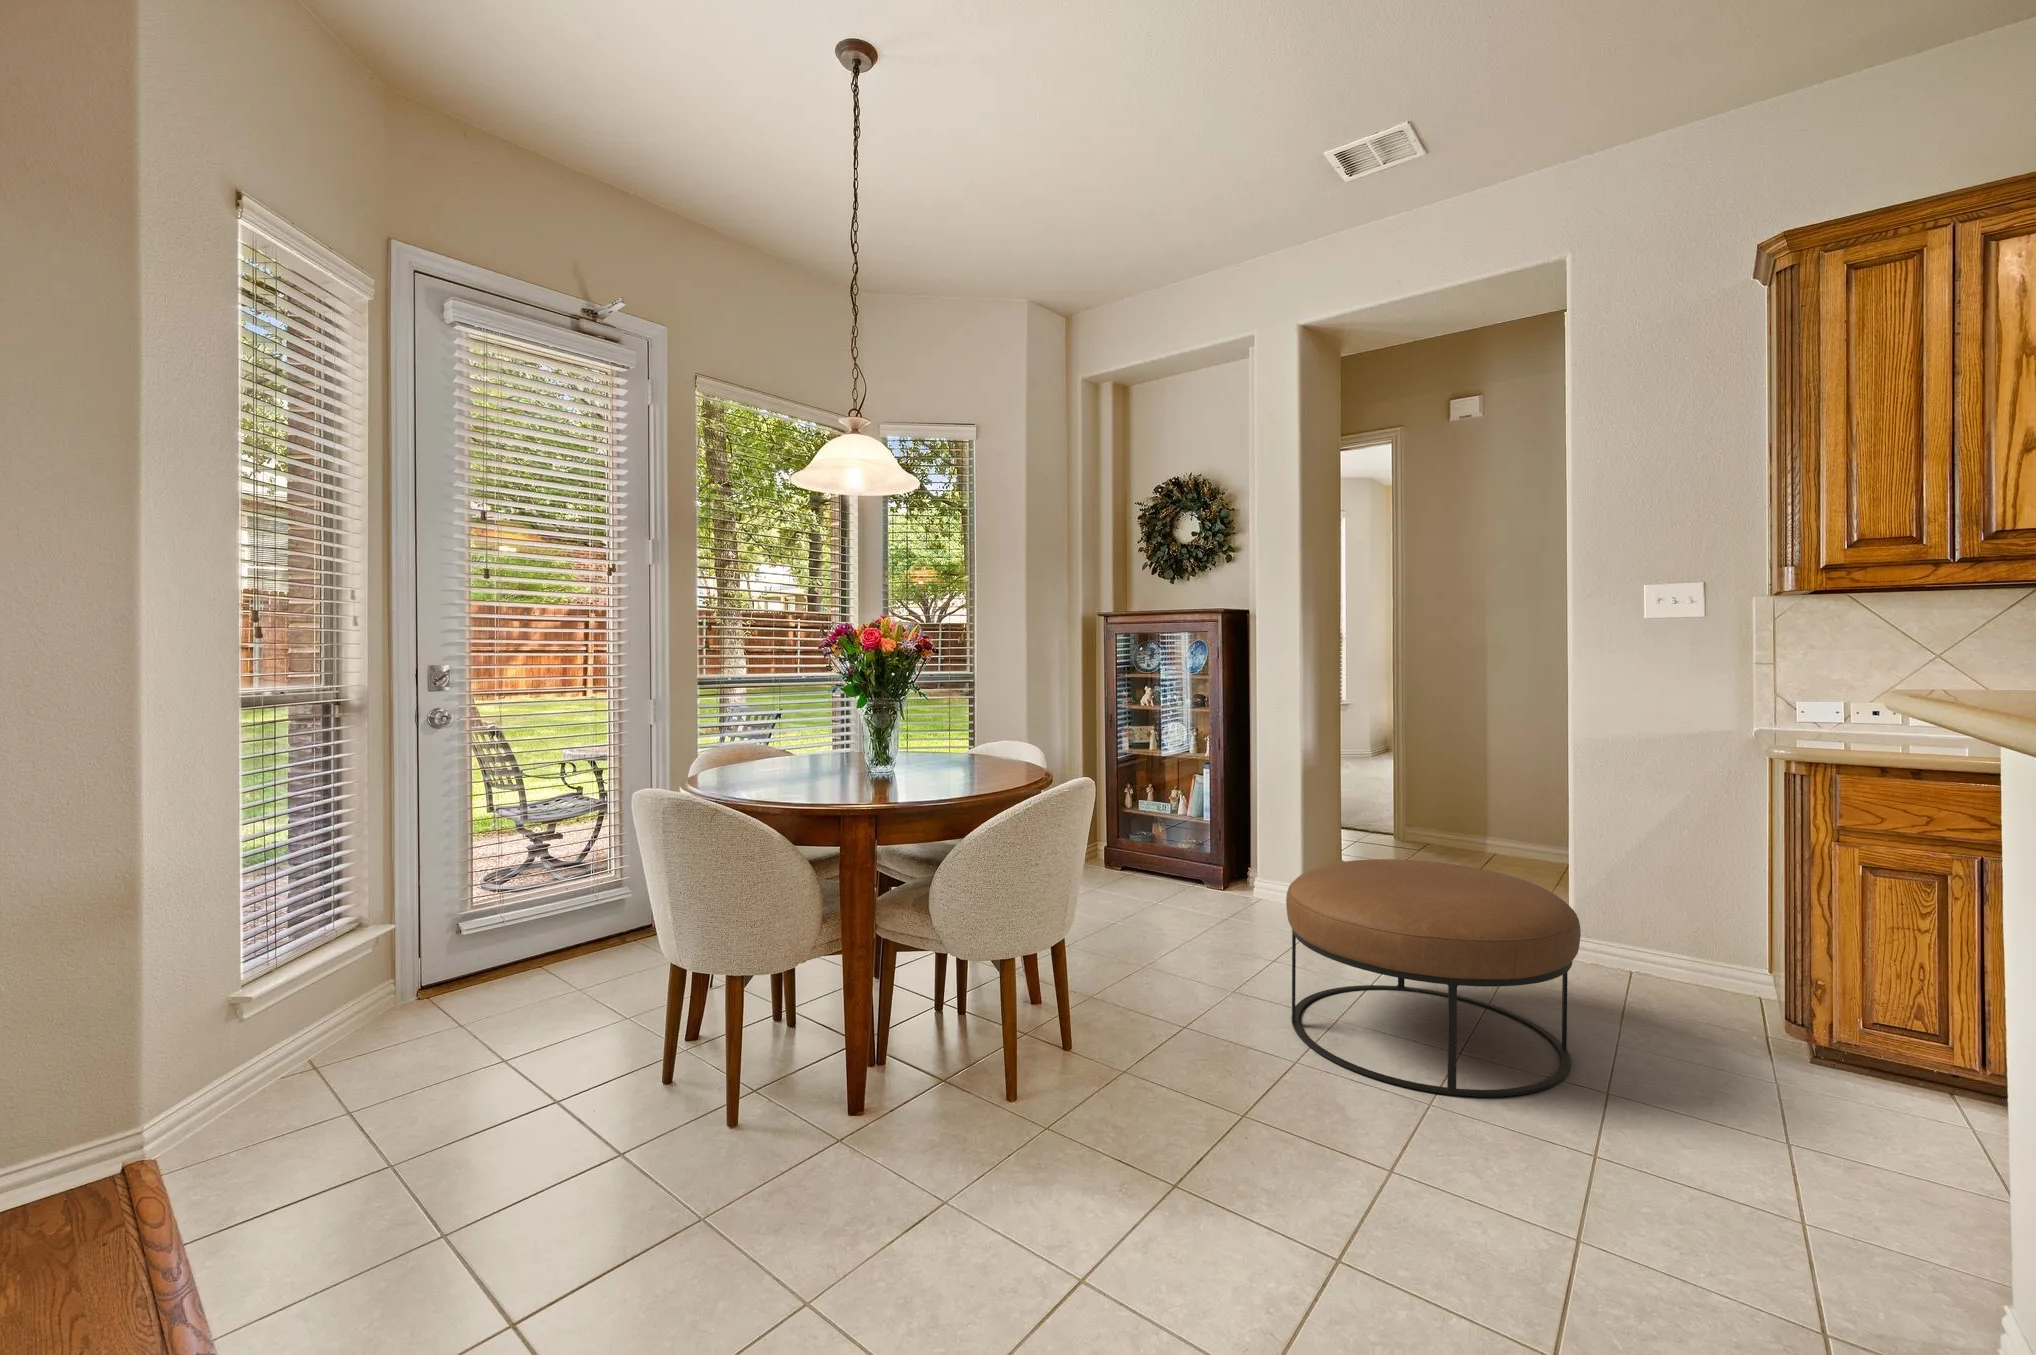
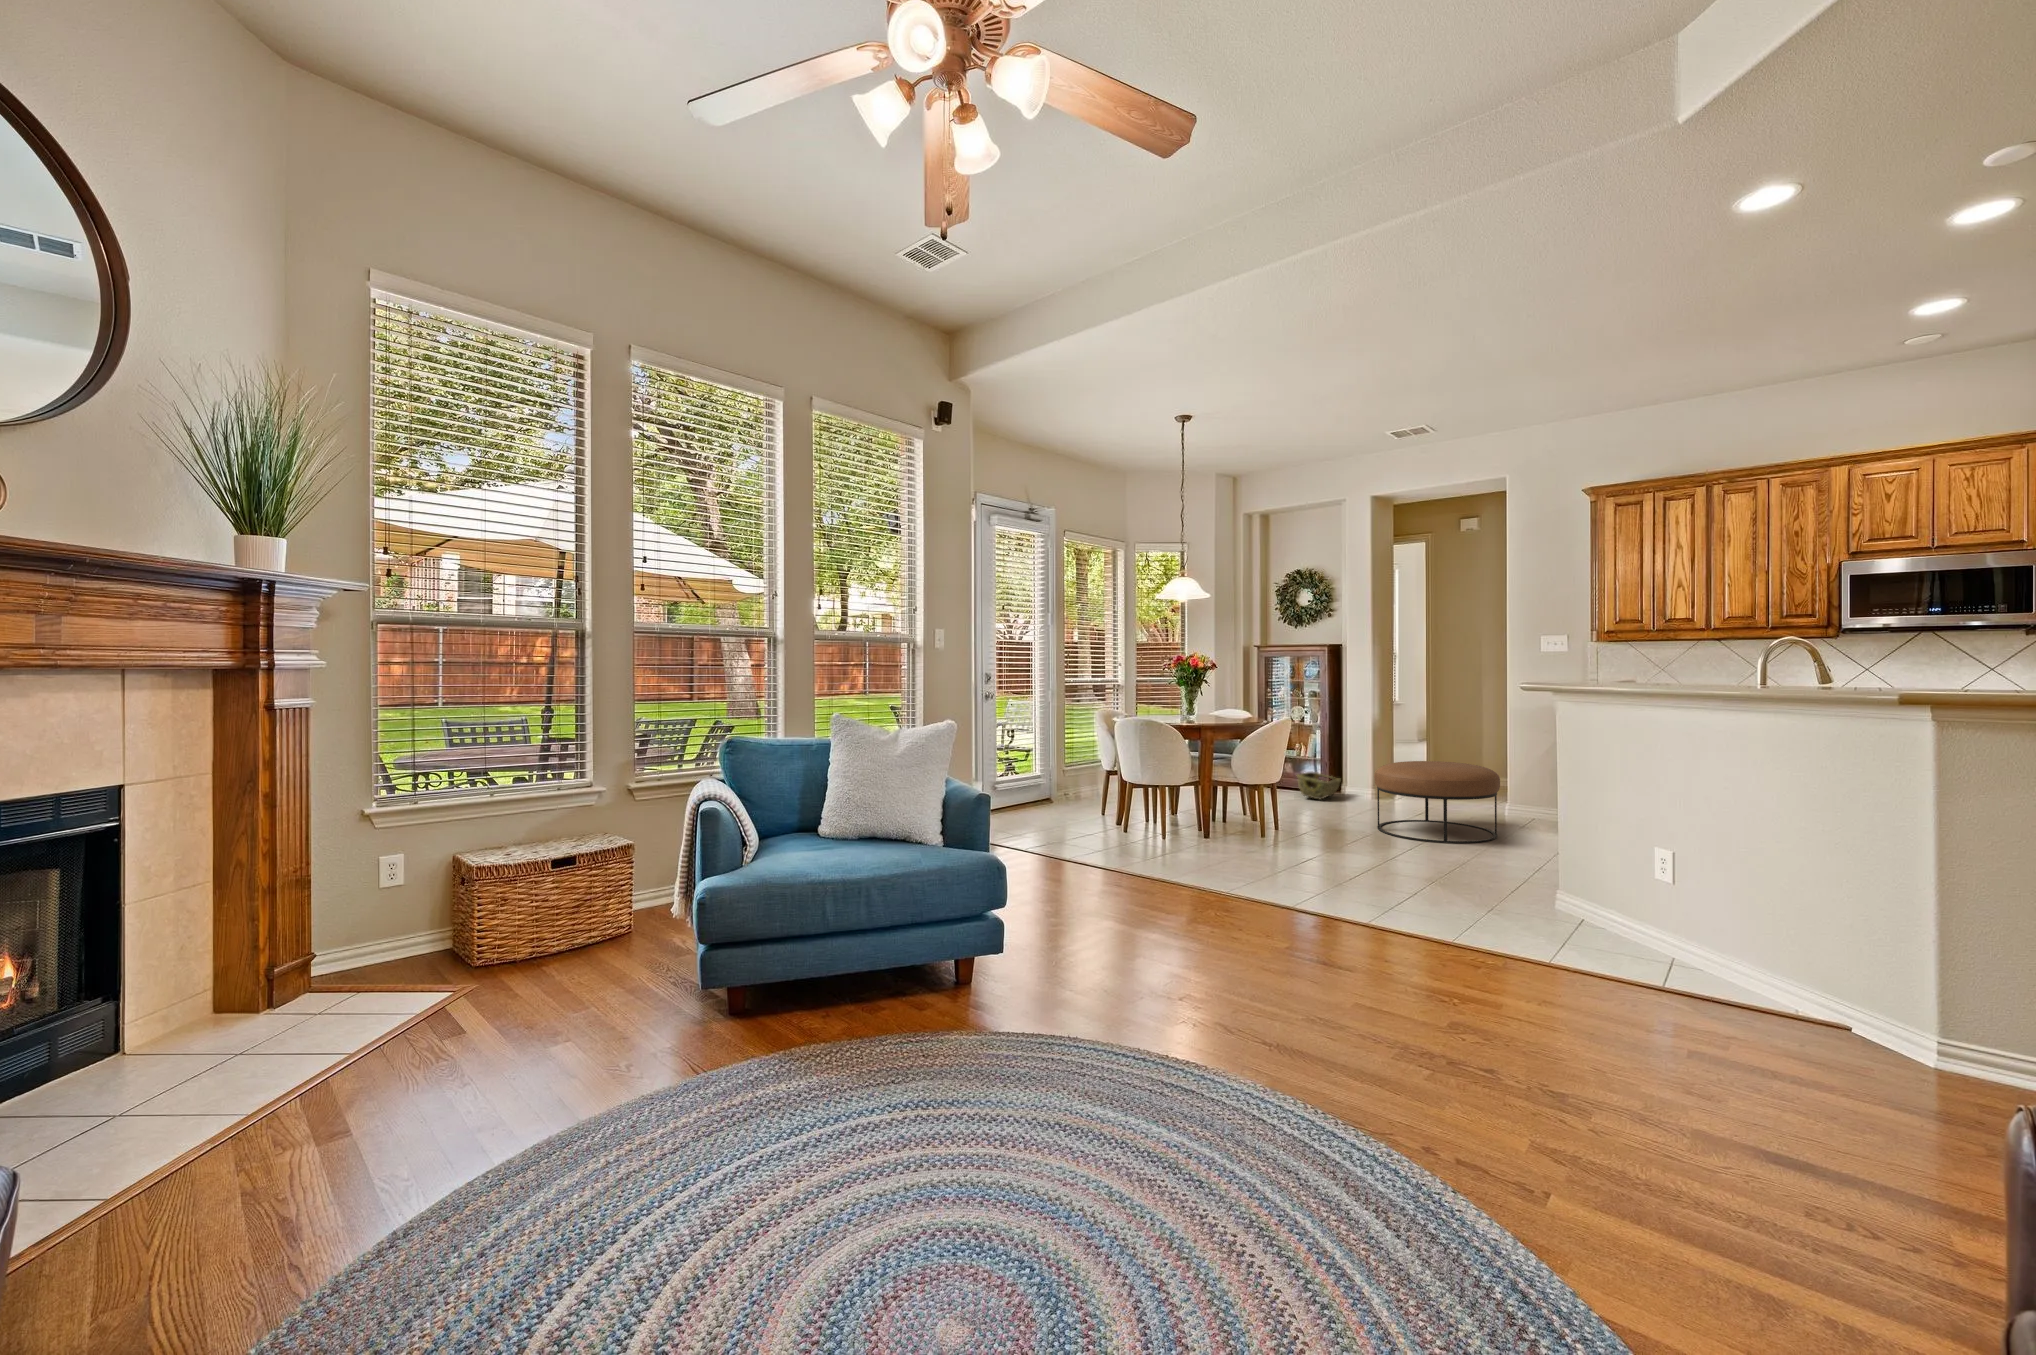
woven basket: none [1152,848,1240,910] -> present [1297,772,1341,799]

